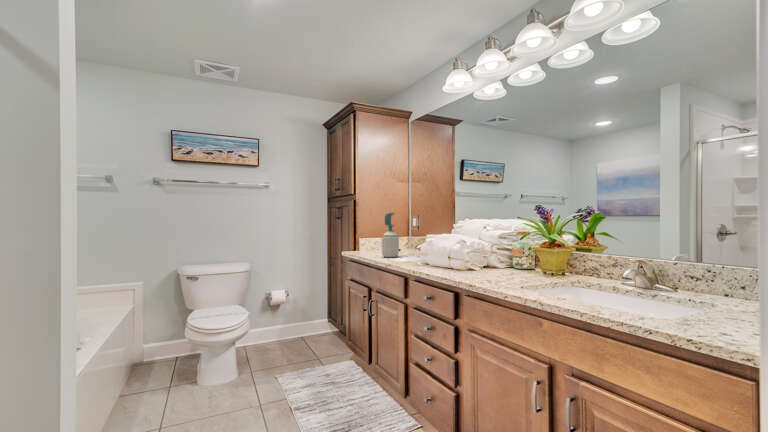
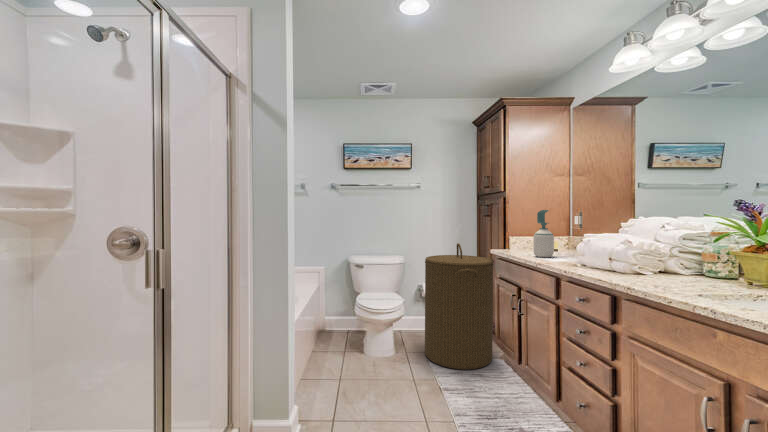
laundry hamper: none [273,247,345,381] -> present [425,243,494,370]

